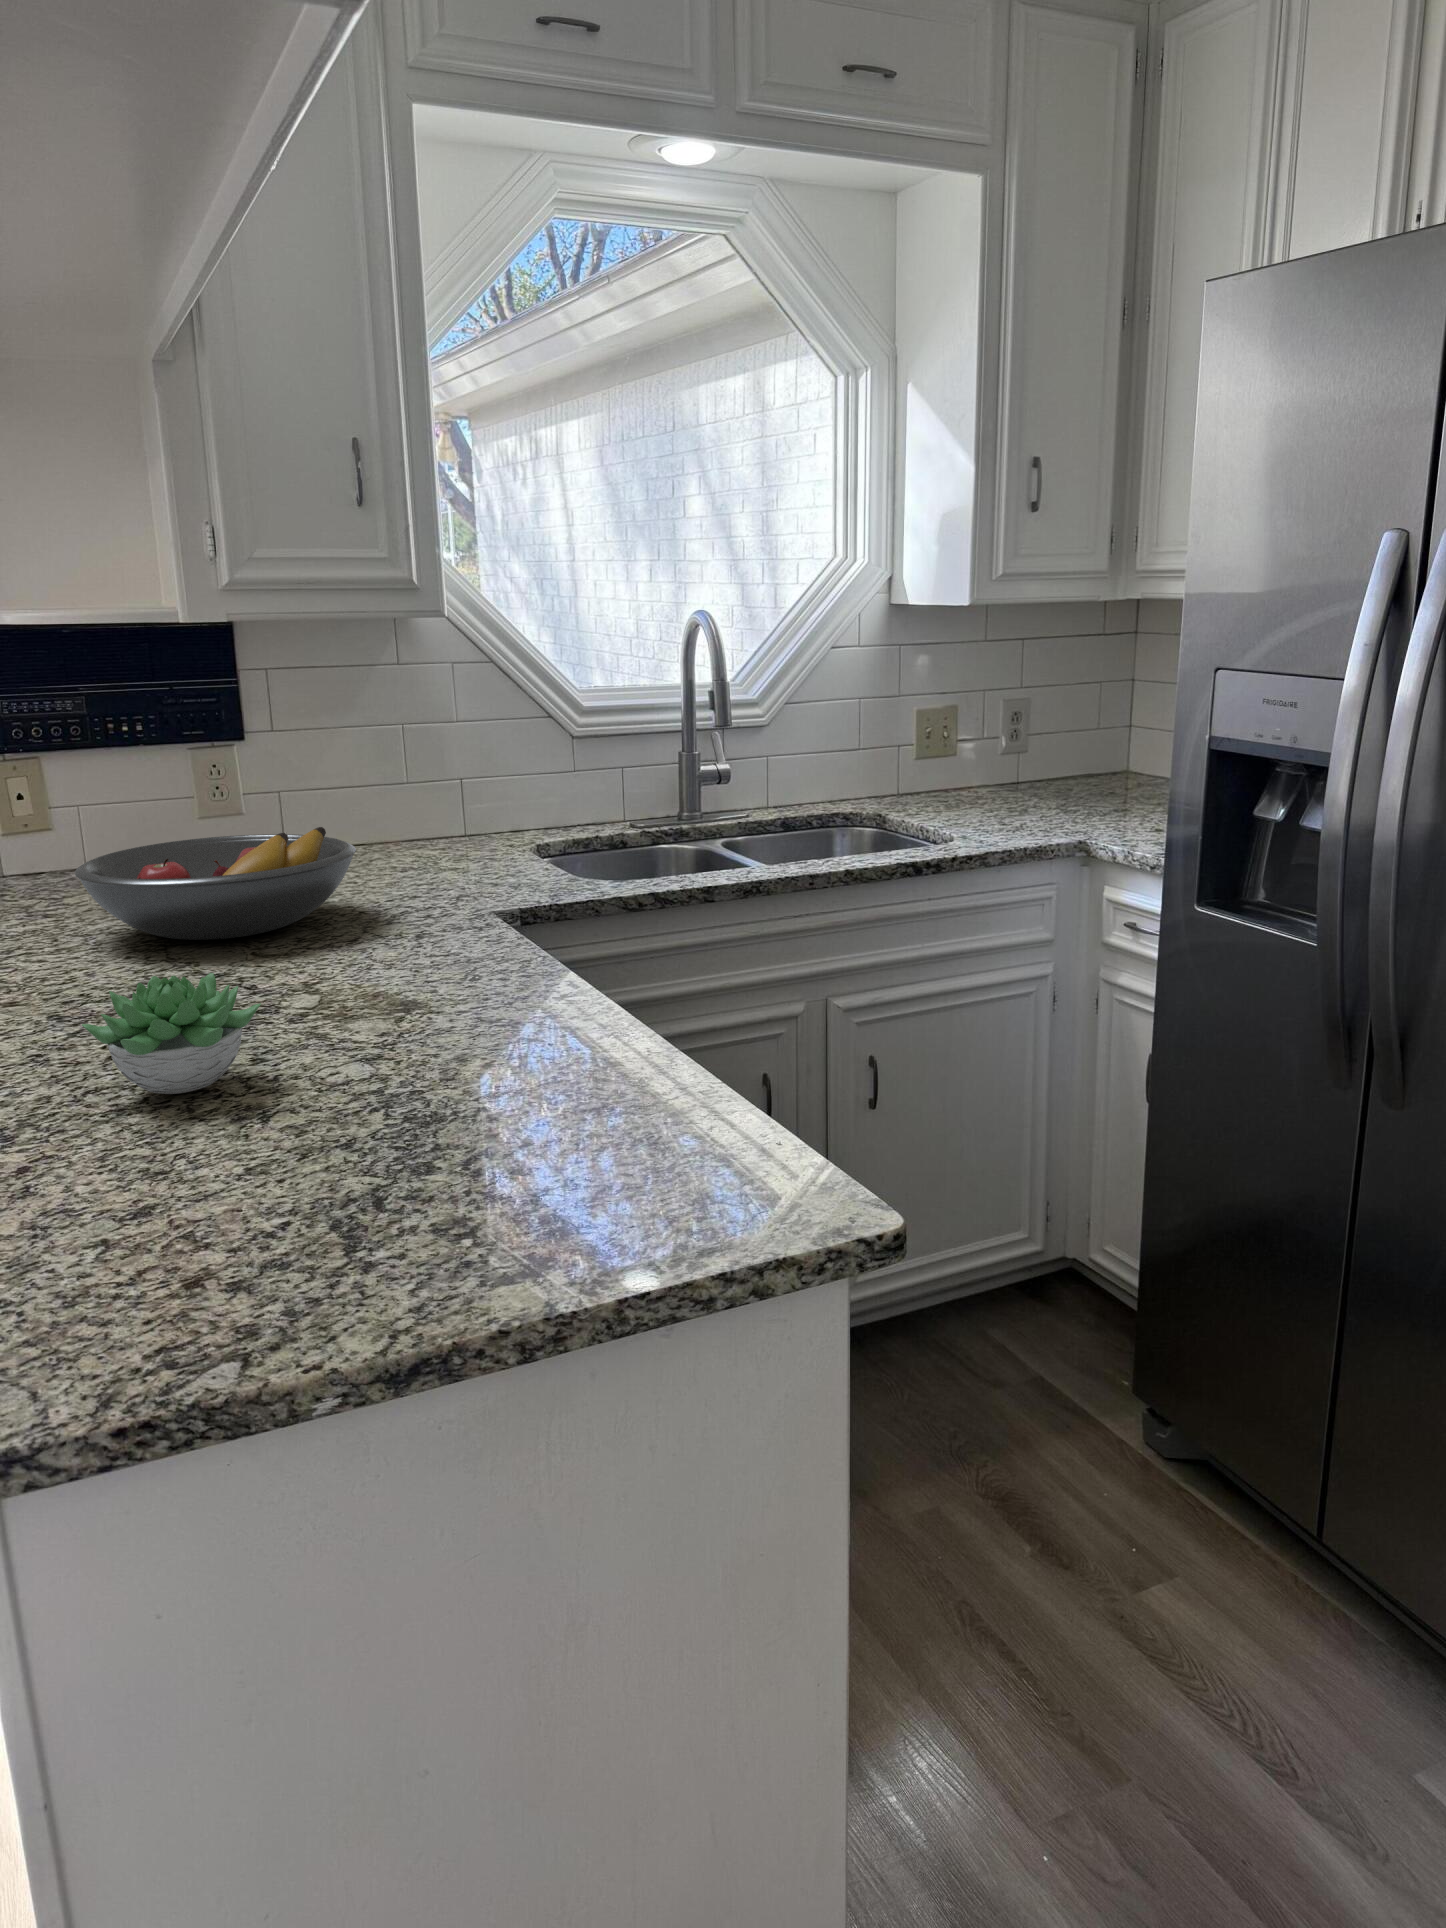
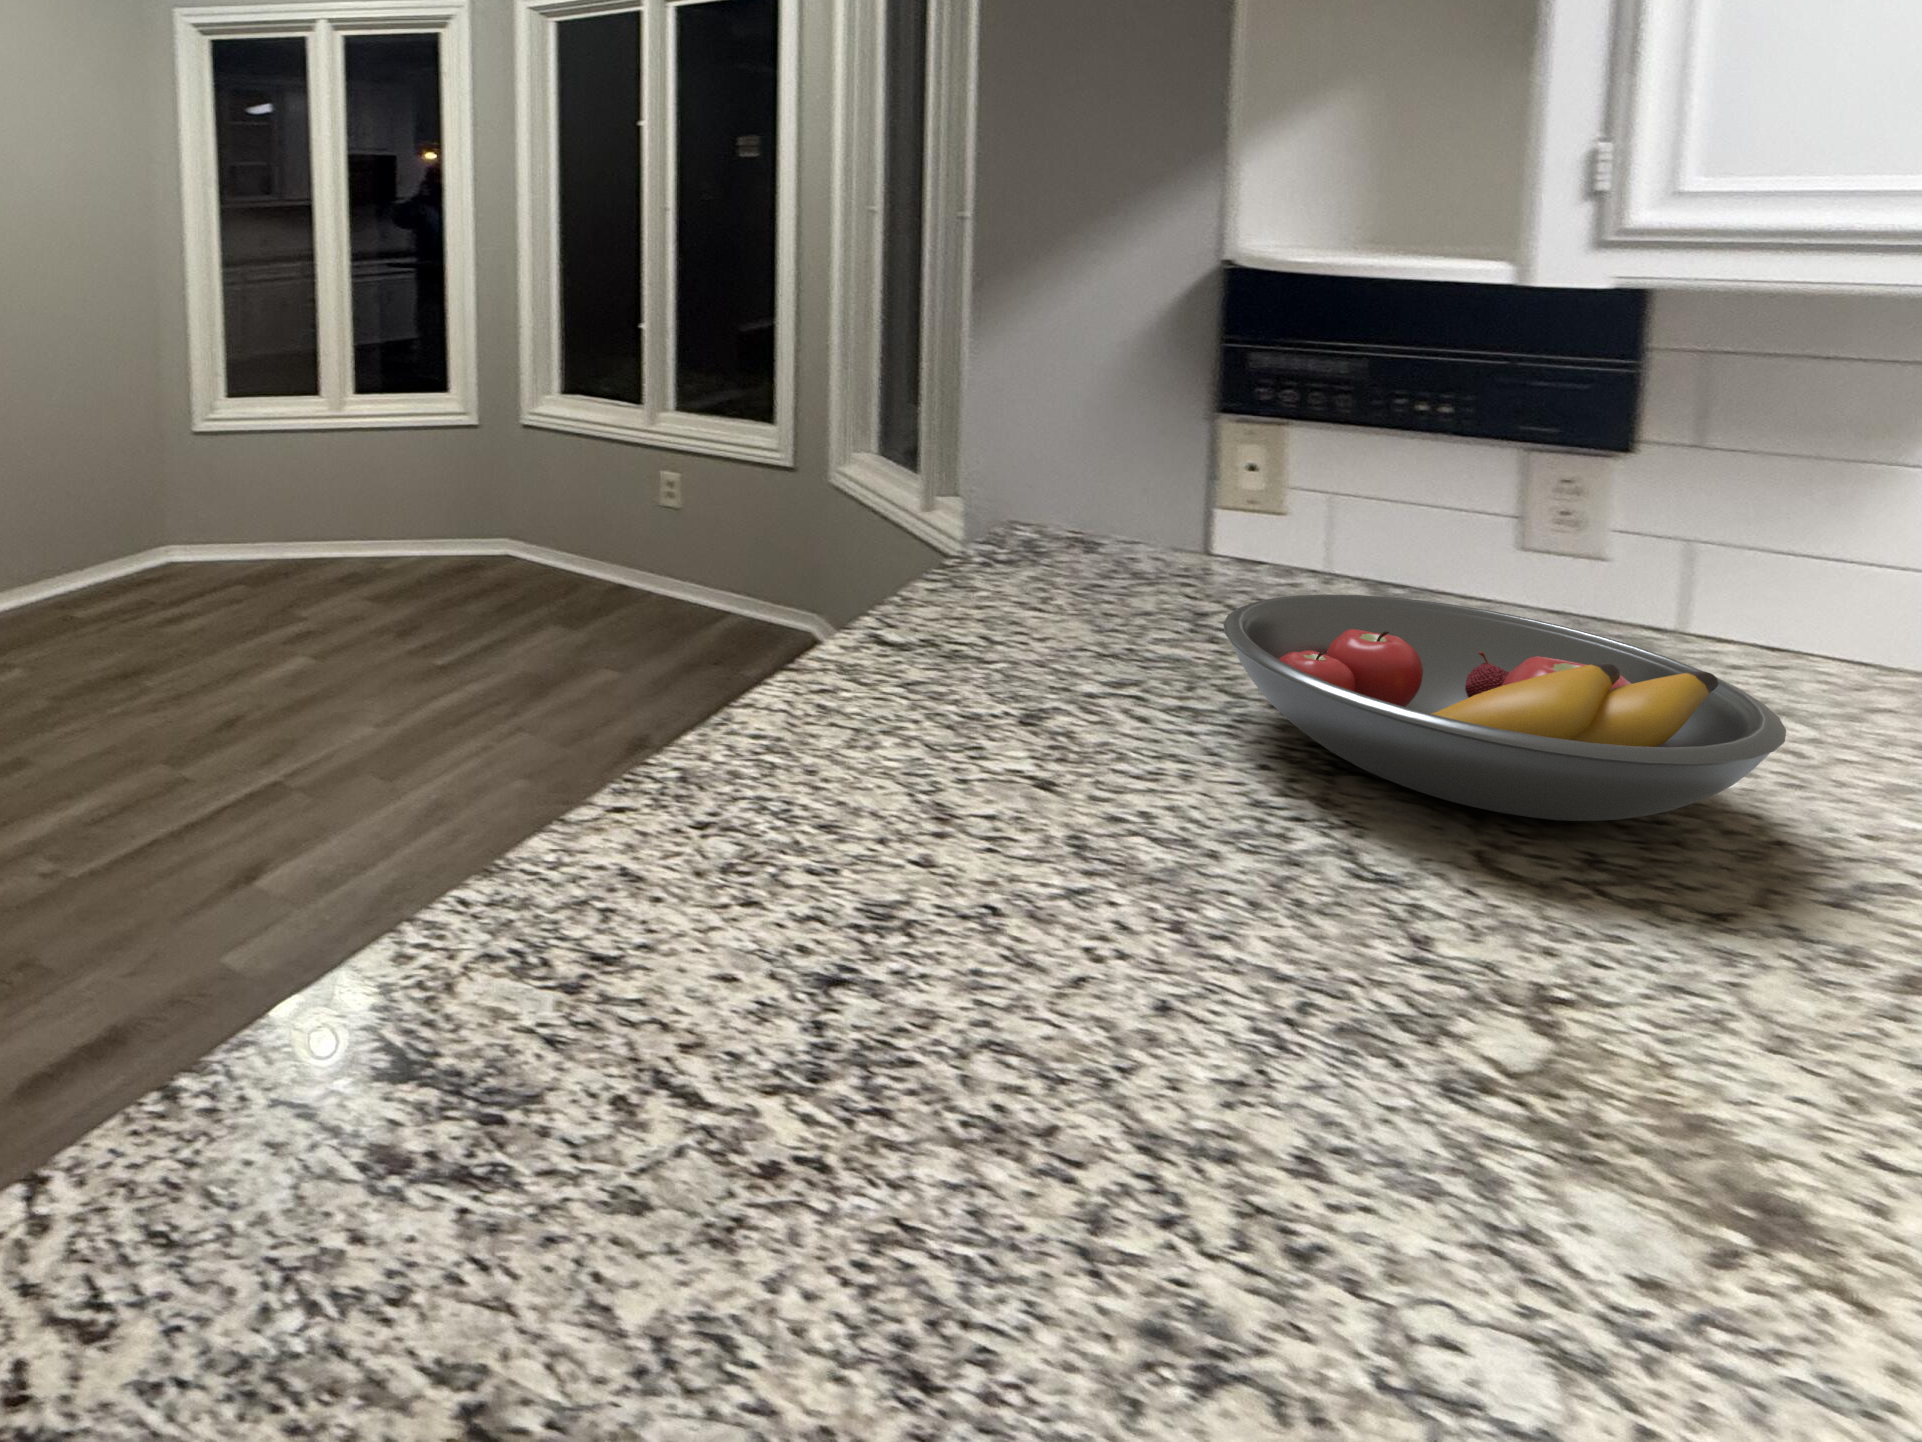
succulent plant: present [82,973,261,1094] -> none [981,929,1300,1190]

